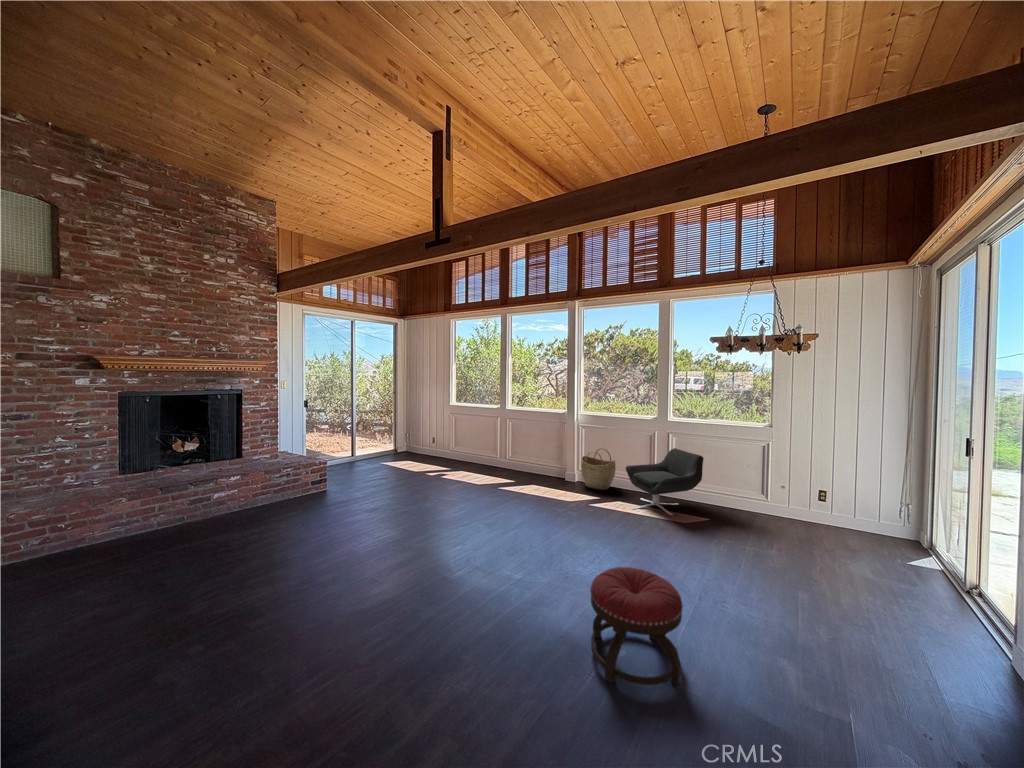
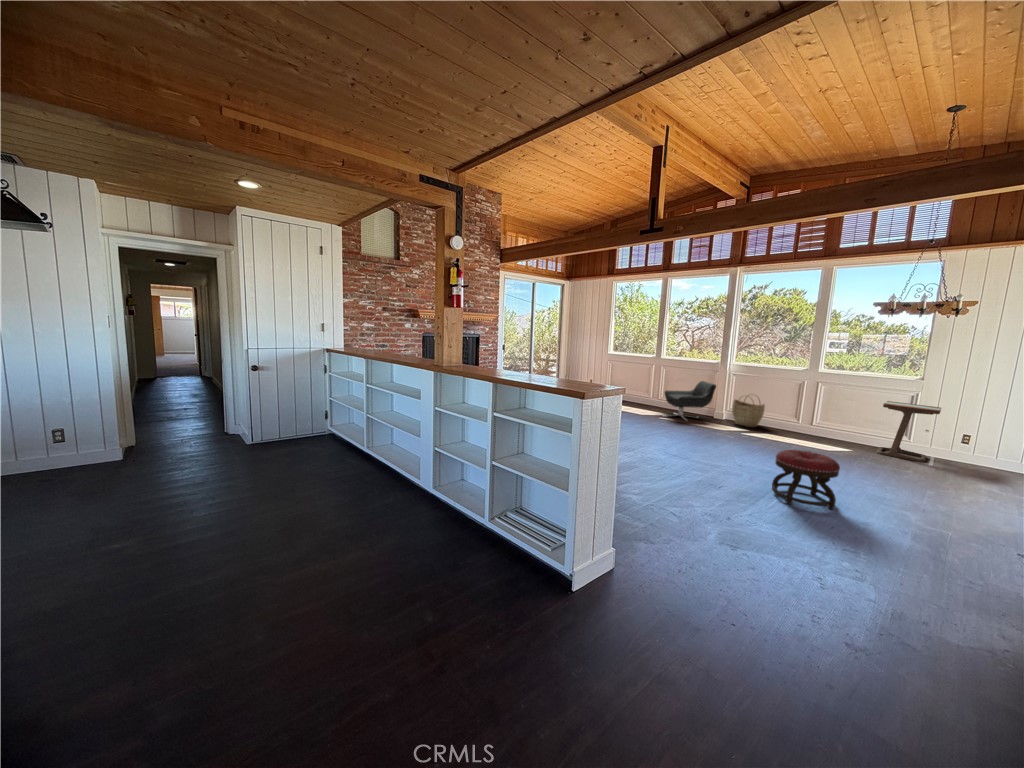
lounge chair: present [626,448,703,515] -> present [665,381,716,421]
side table: none [735,453,797,537] -> present [877,401,941,465]

